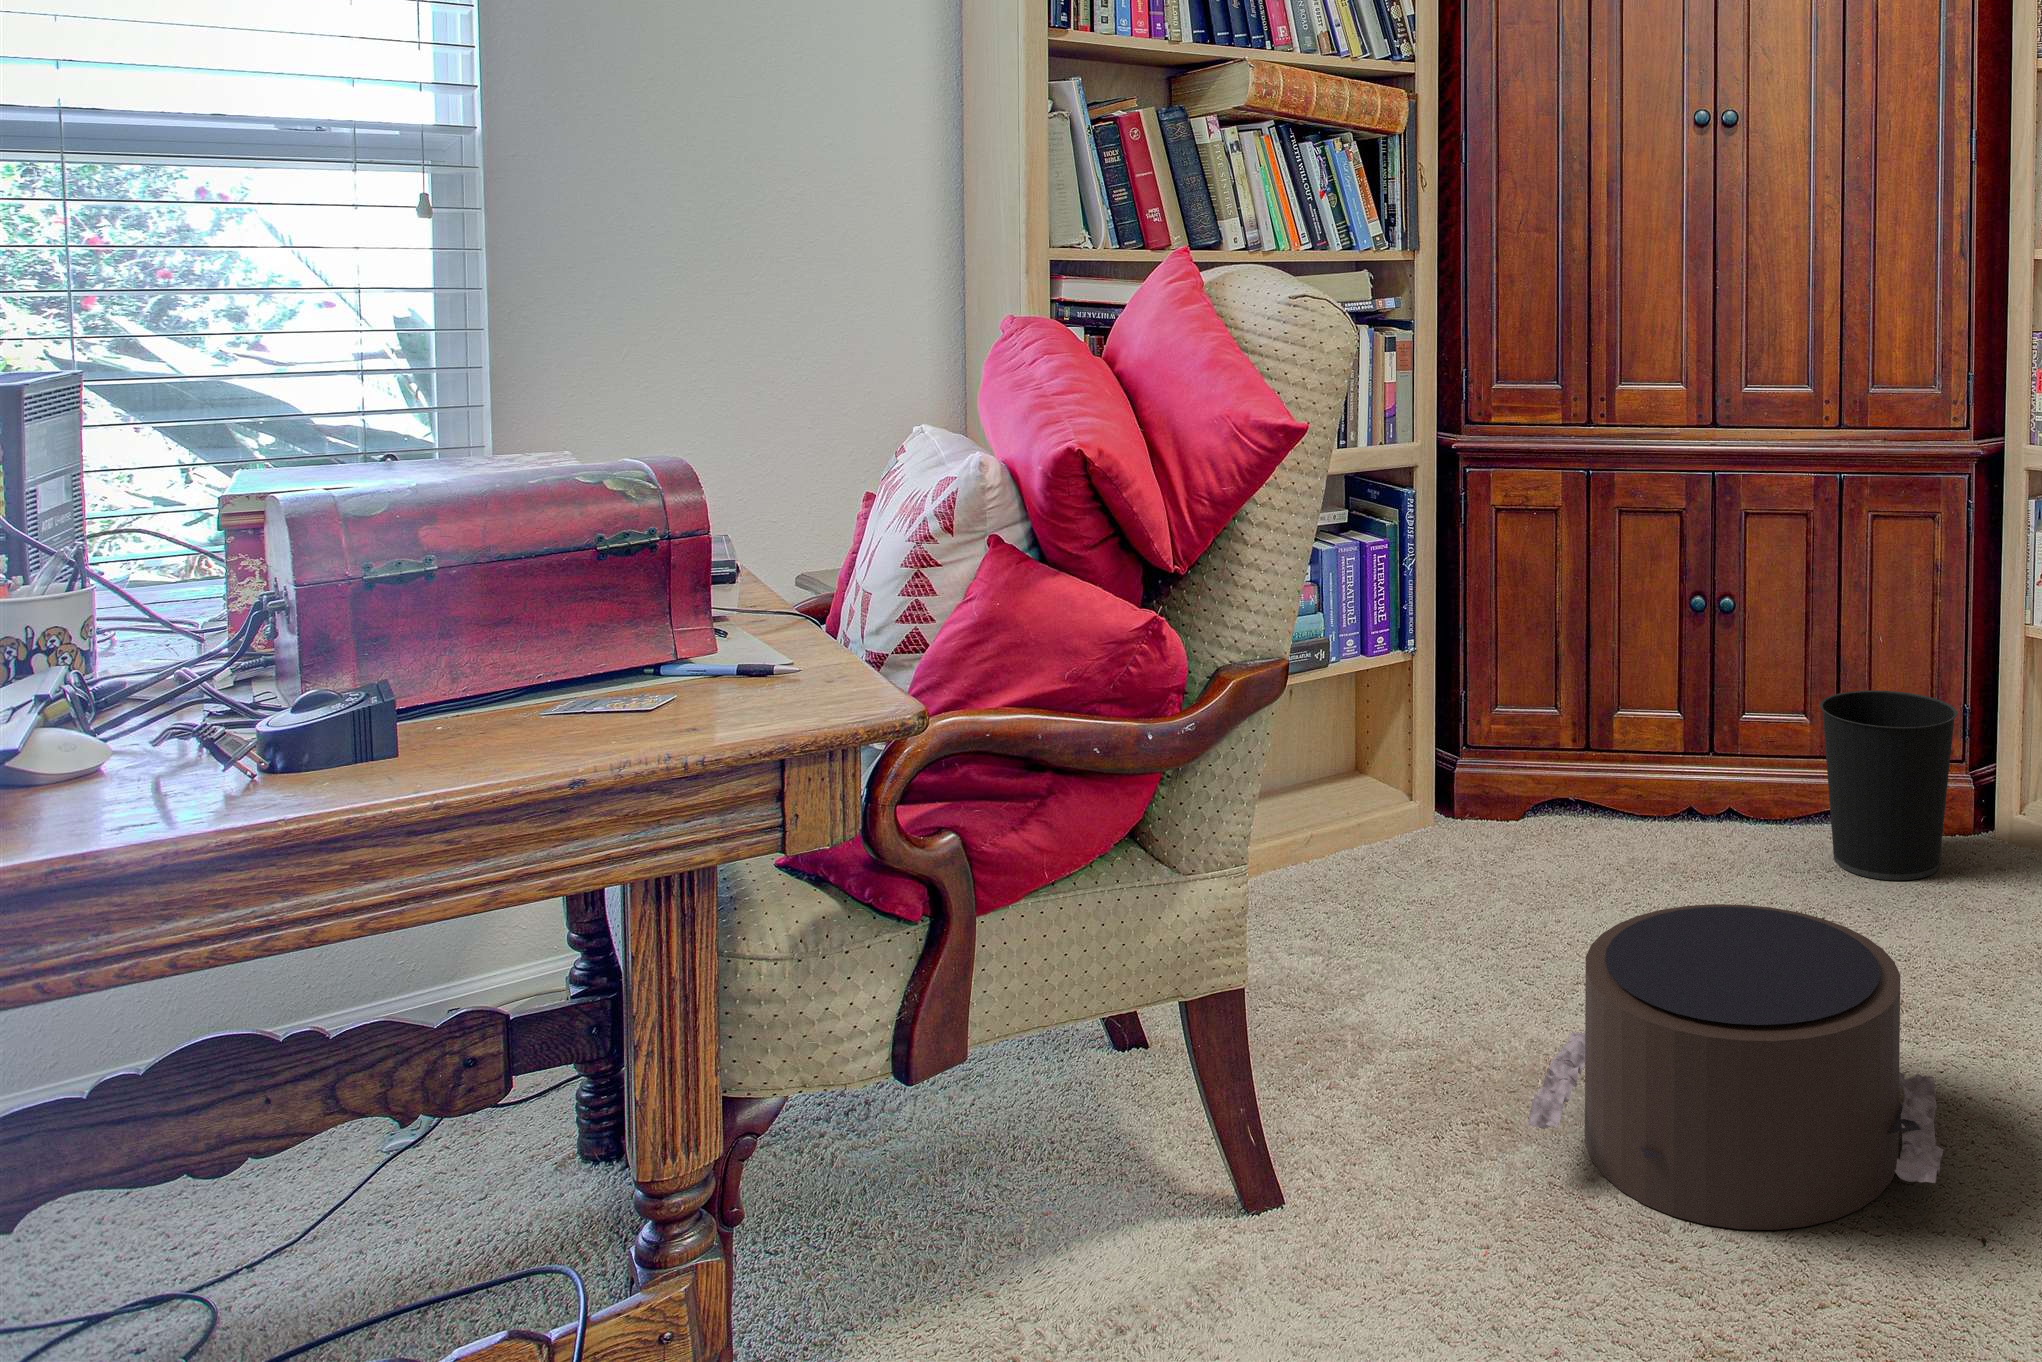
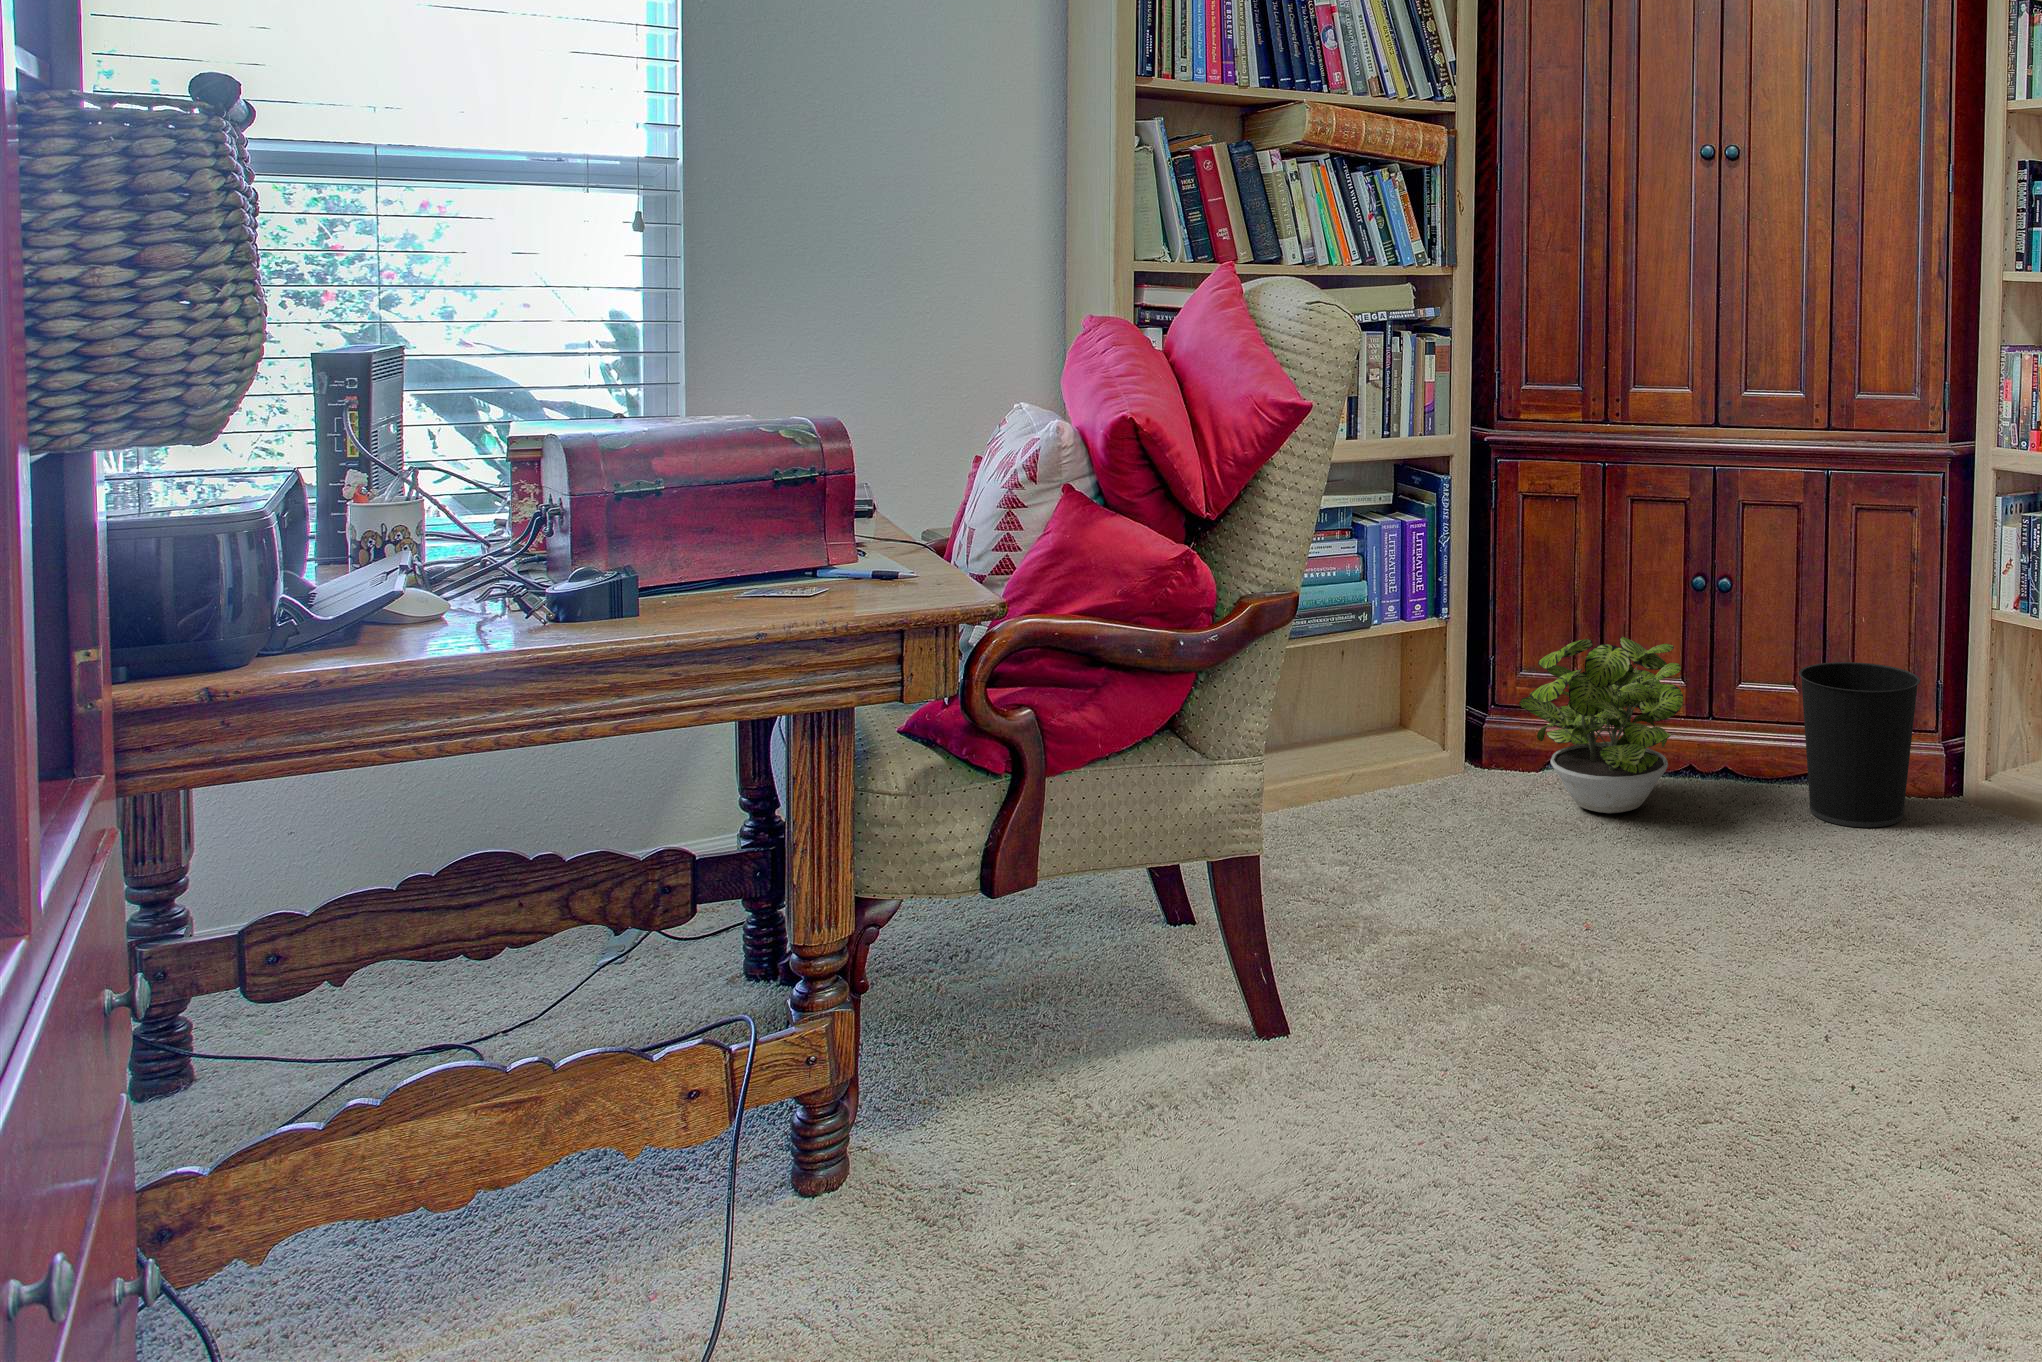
potted plant: none [1506,669,1690,875] -> present [1519,637,1684,814]
pouf: present [1527,904,1943,1230] -> none [1490,819,1836,1070]

